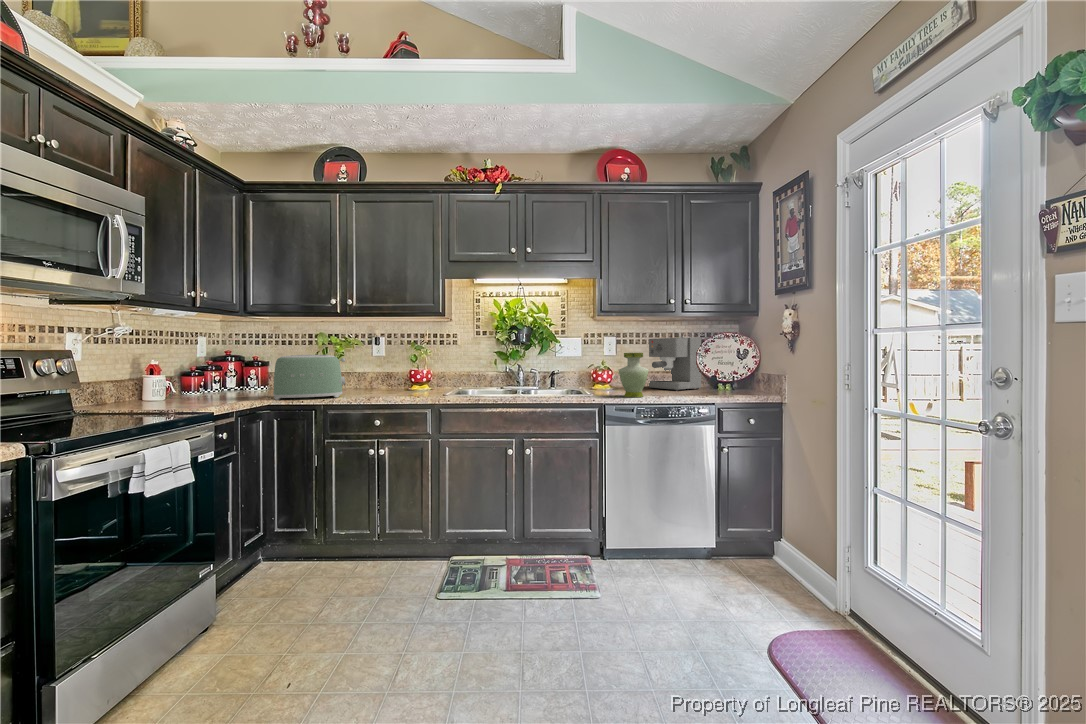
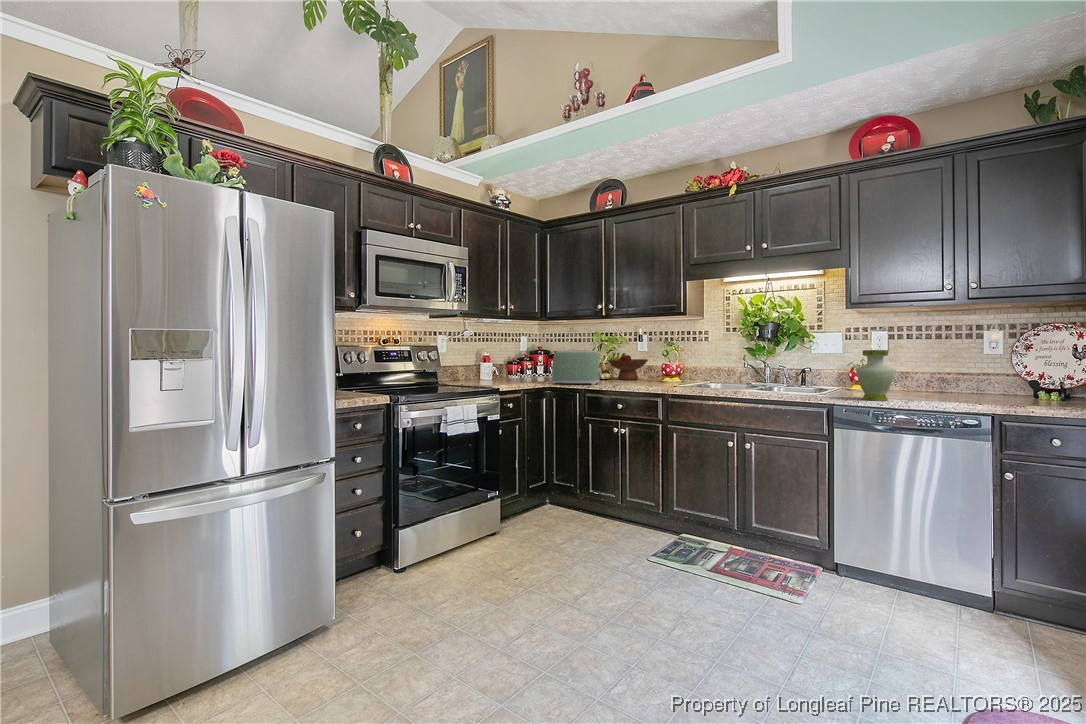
coffee maker: present [649,337,701,391] -> none [925,330,1016,398]
fruit bowl: none [337,358,387,389] -> present [608,353,648,380]

